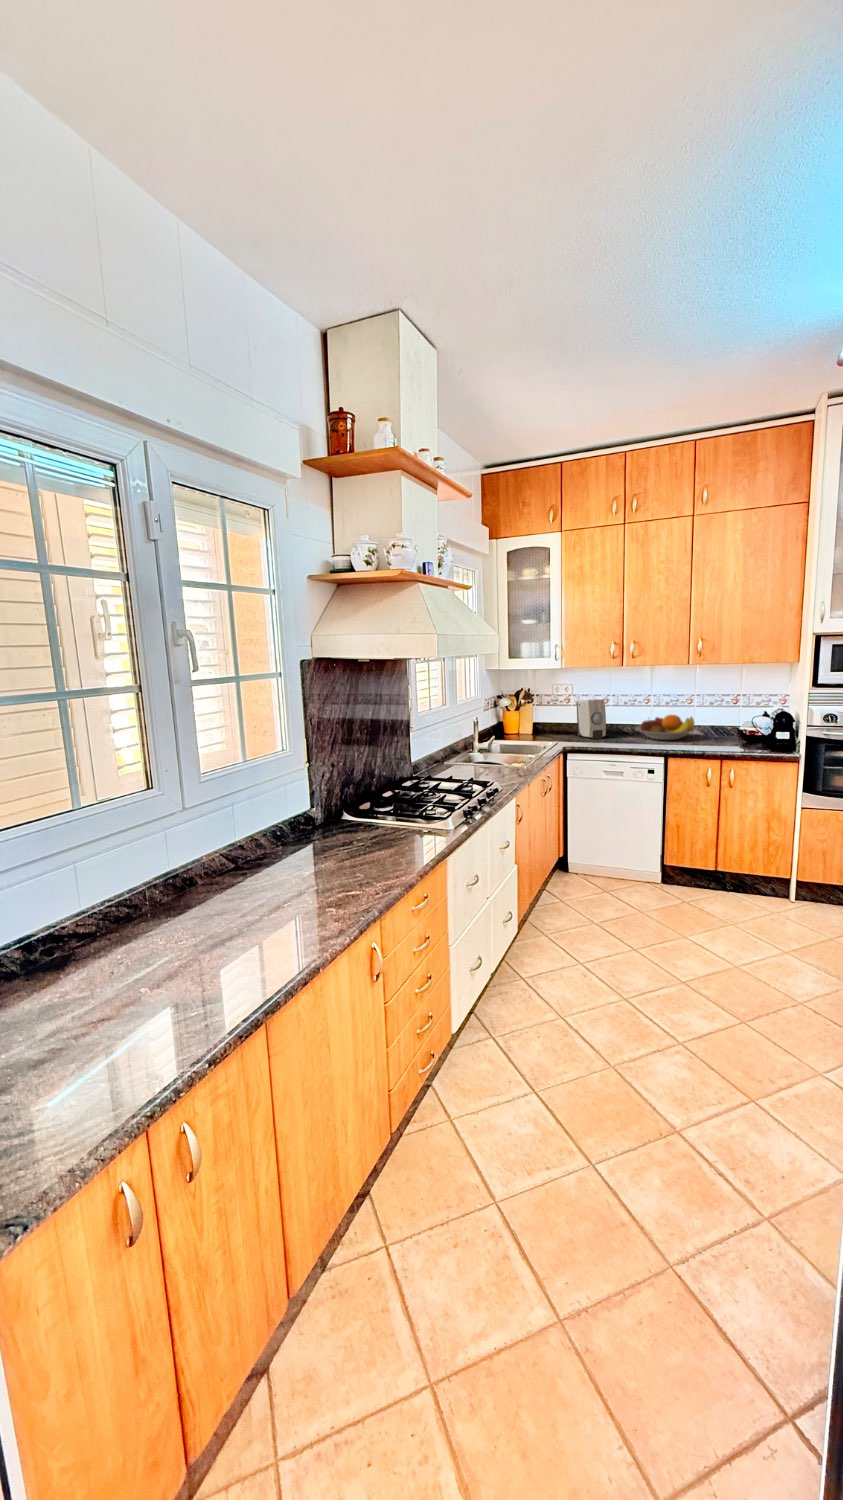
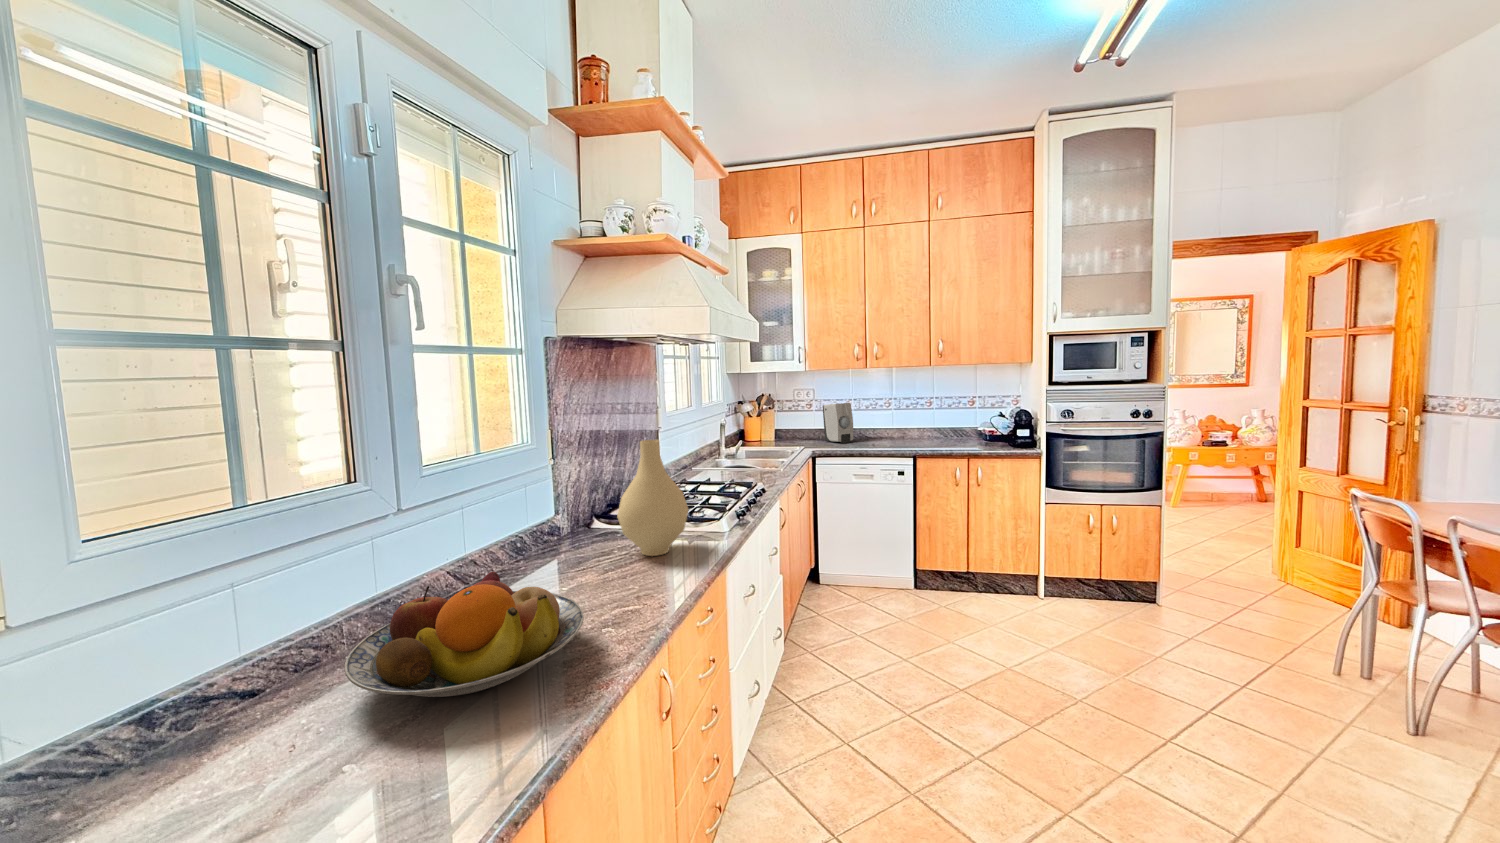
fruit bowl: present [636,715,696,740] -> present [344,571,584,697]
vase: none [353,751,413,848] -> present [617,440,688,556]

